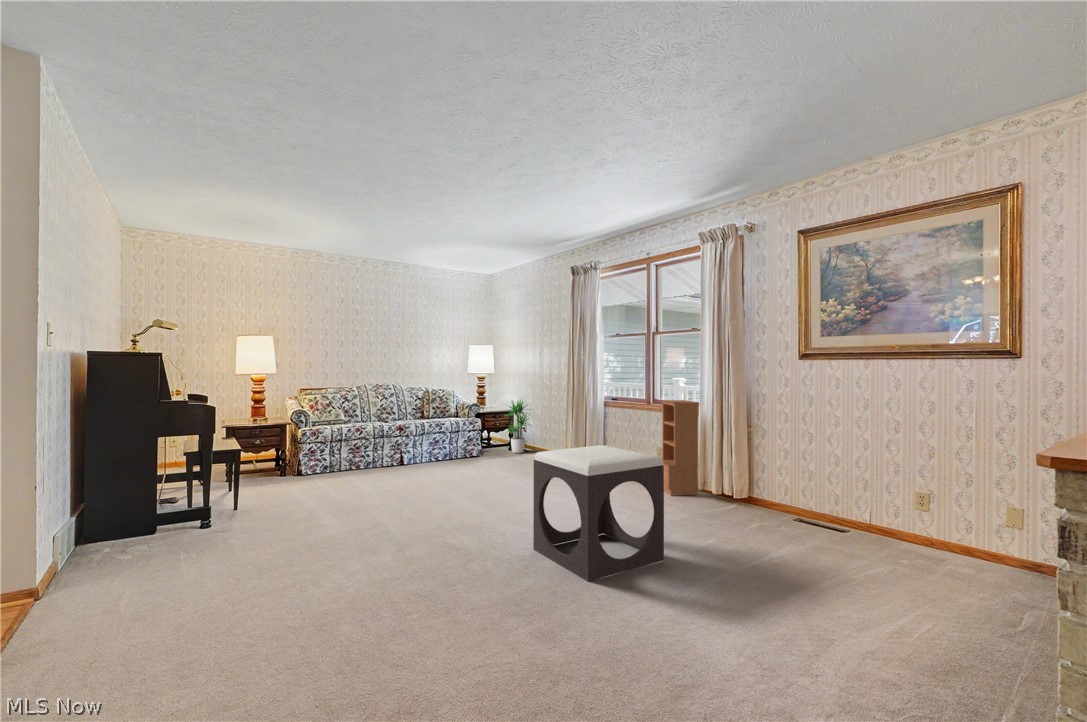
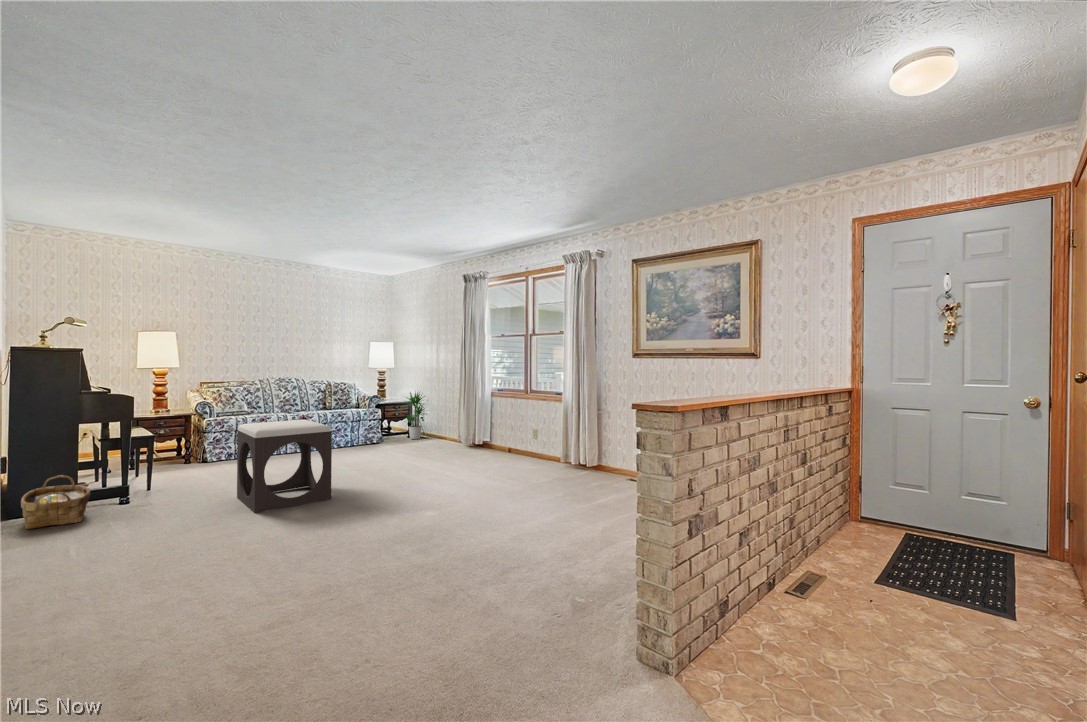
bookcase: present [662,400,699,496] -> none [530,390,562,467]
footstool: present [533,445,664,581] -> present [237,419,332,513]
woven basket: none [102,493,173,555] -> present [21,475,90,529]

